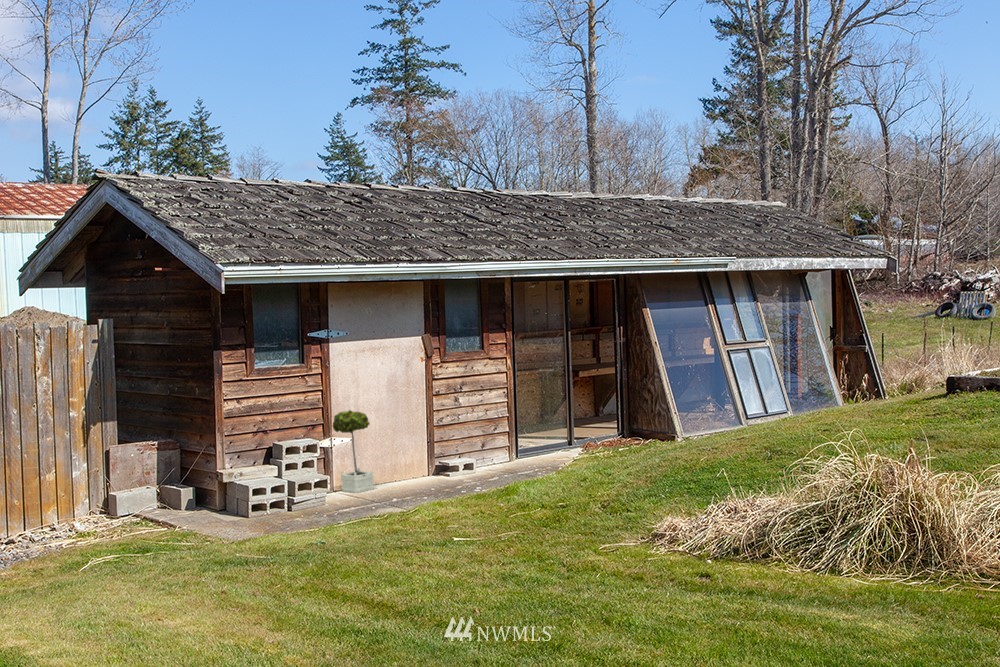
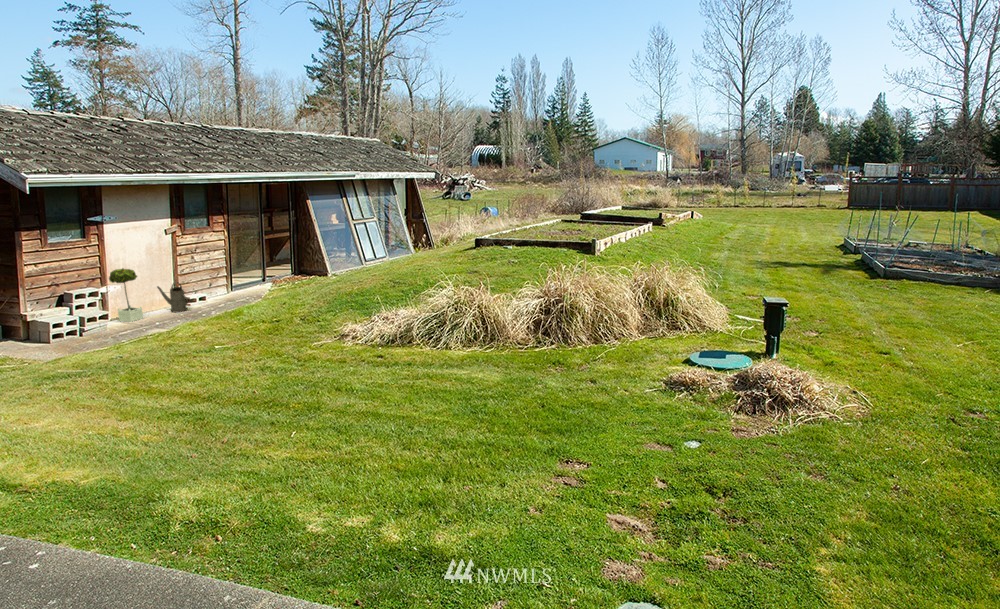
watering can: none [401,435,439,483] -> present [157,282,188,312]

